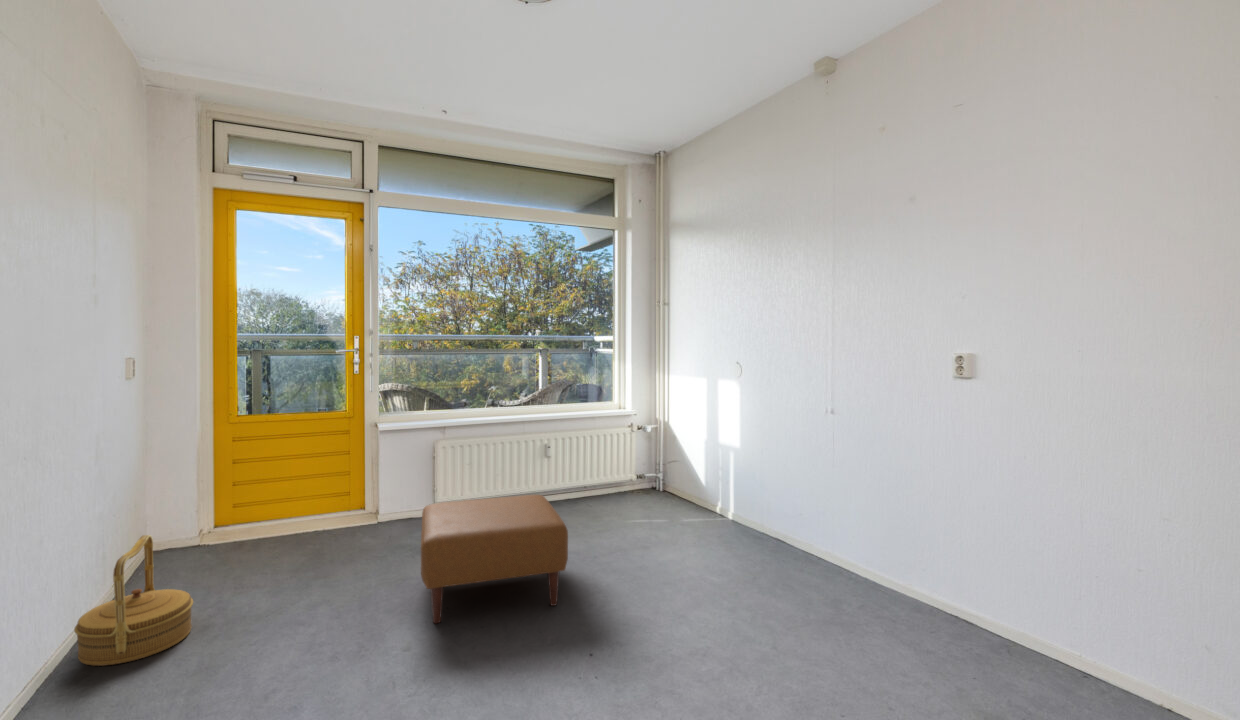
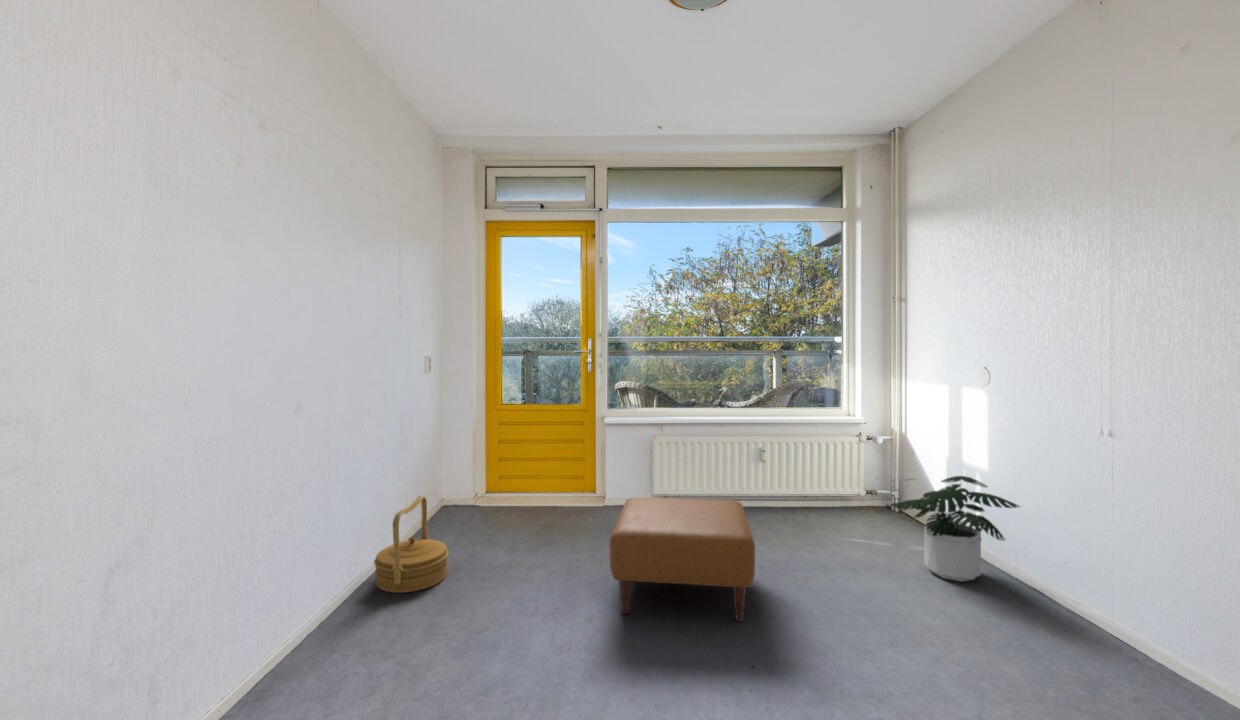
potted plant: none [666,453,759,539] -> present [891,476,1019,581]

